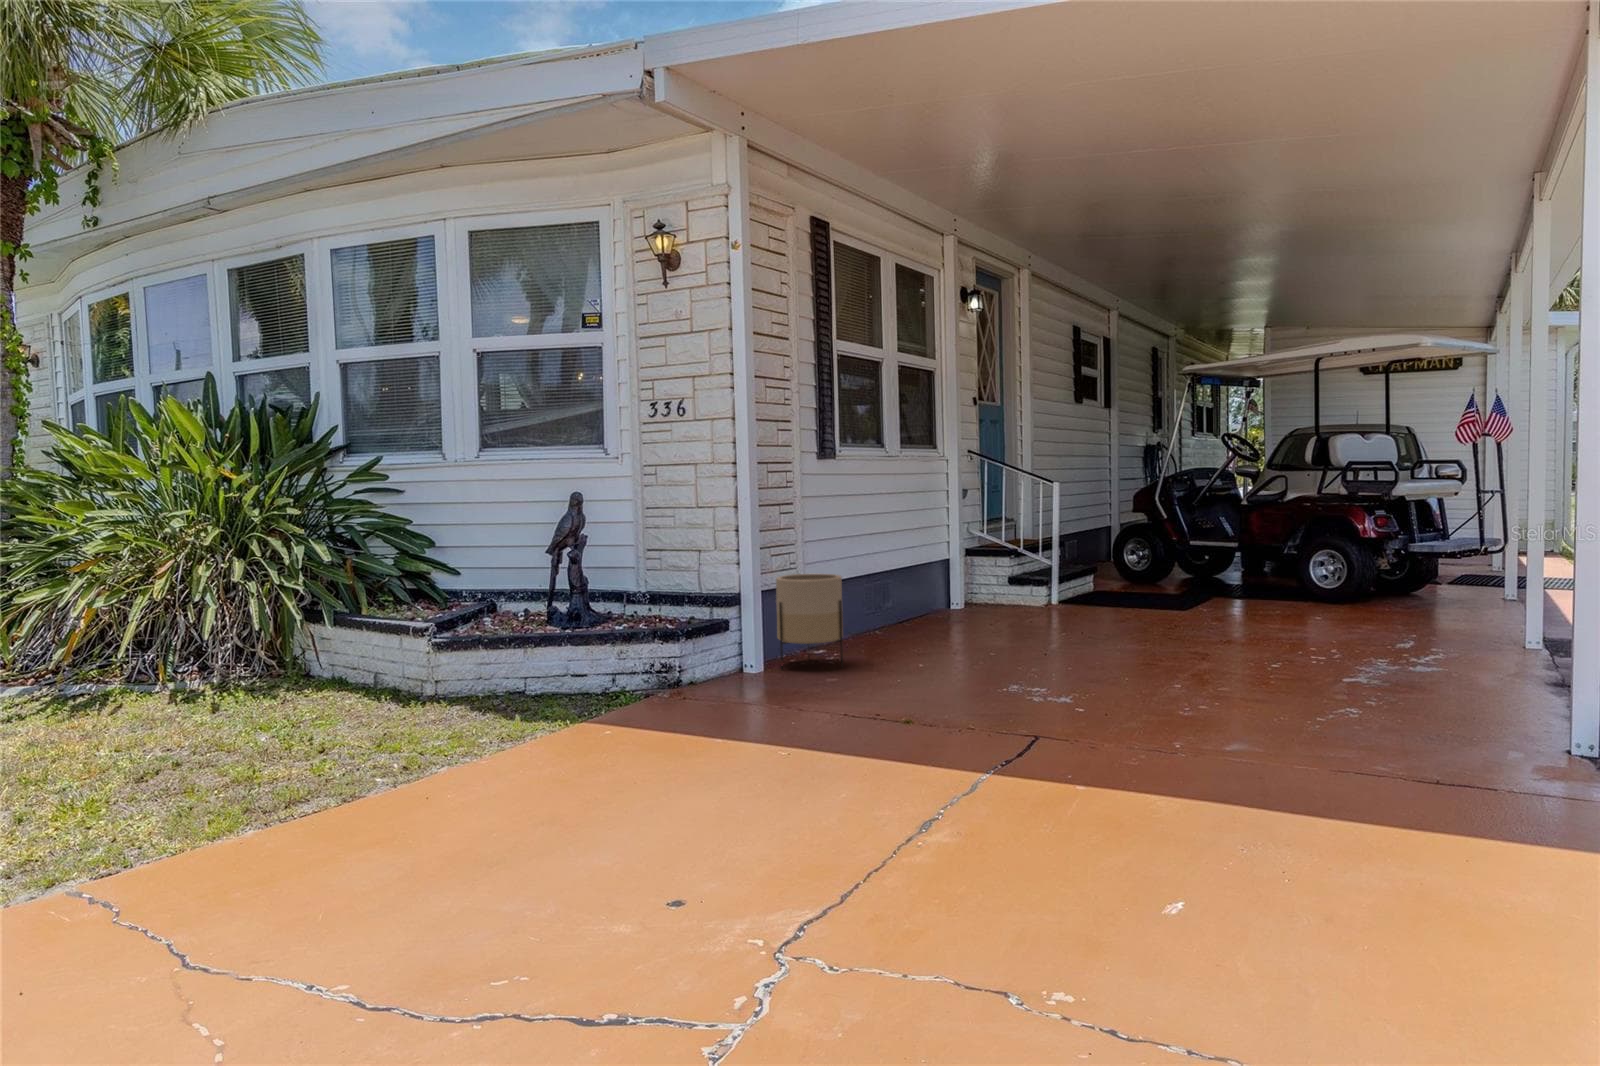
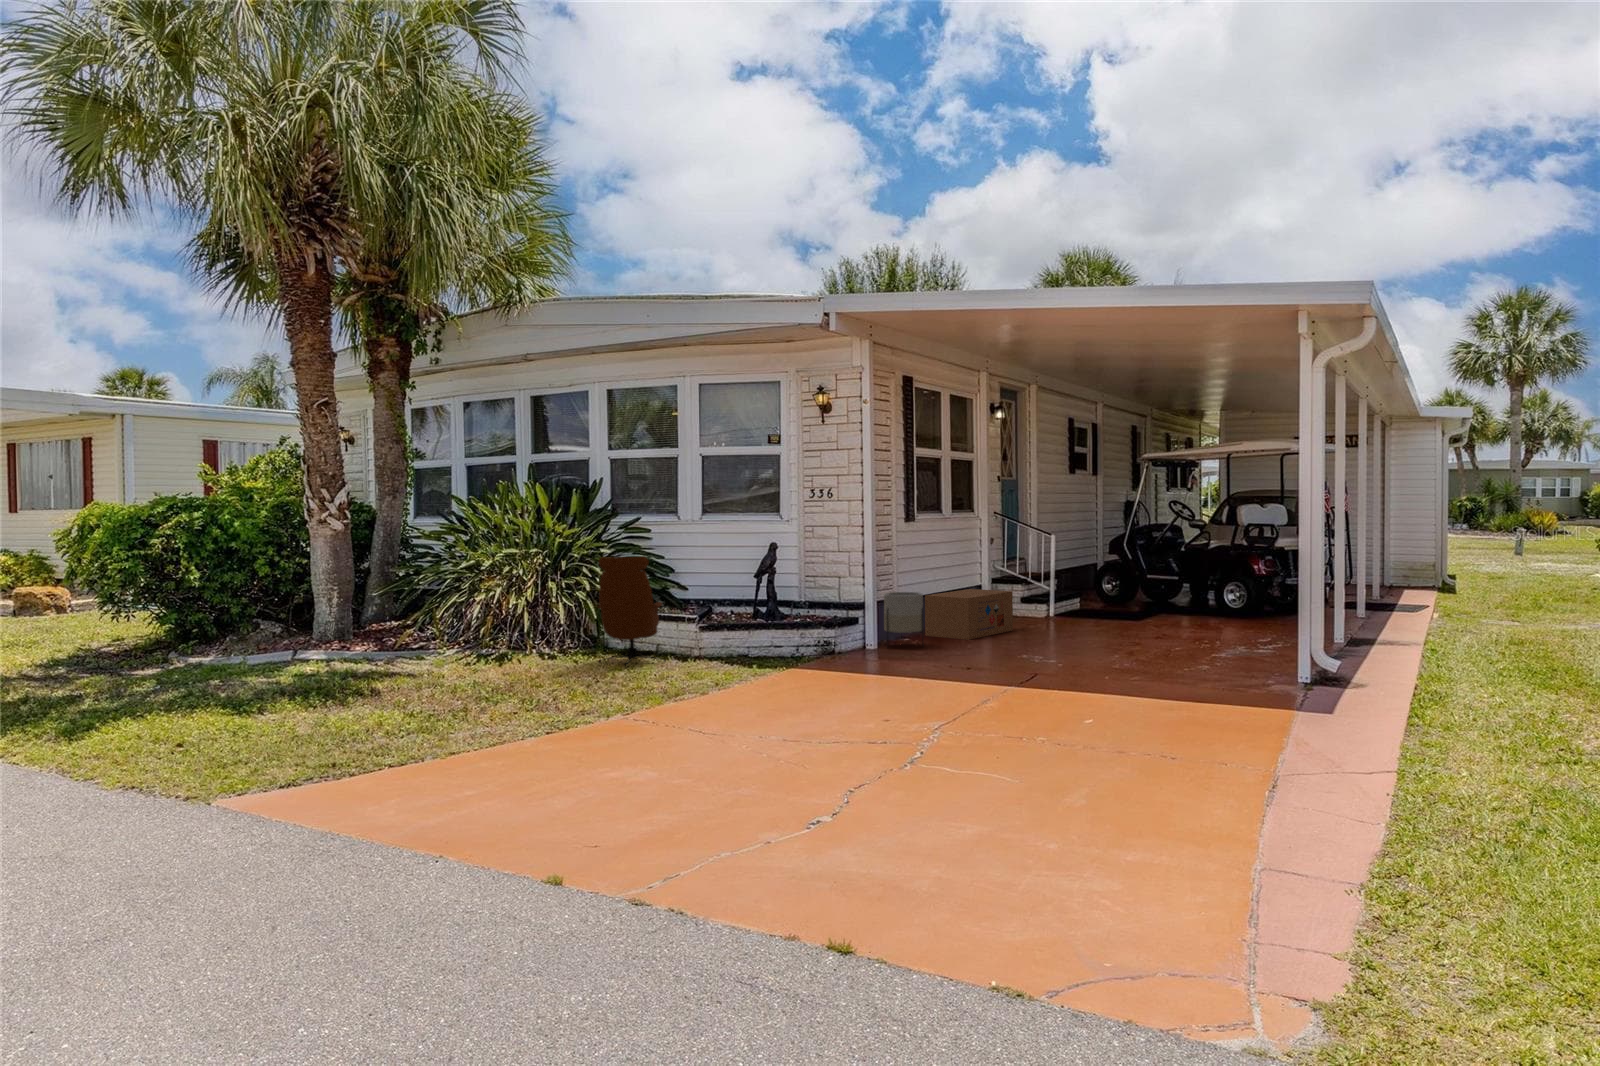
lounge chair: none [218,517,400,723] -> present [598,556,666,667]
cardboard box: none [853,566,995,650] -> present [925,589,1013,640]

